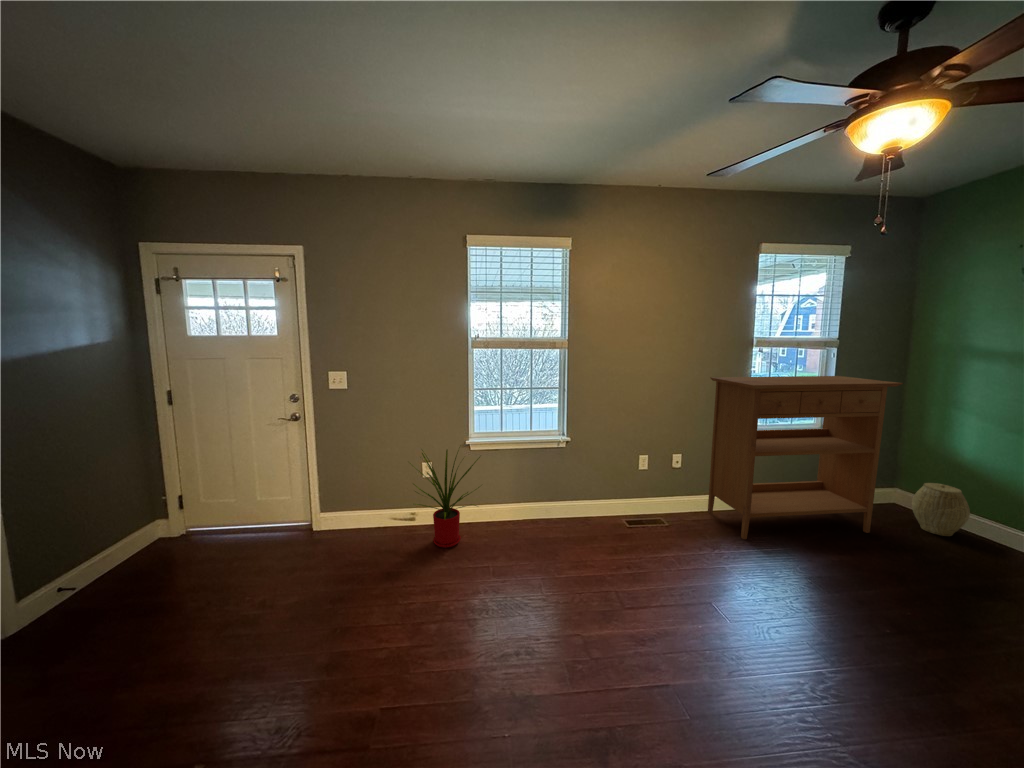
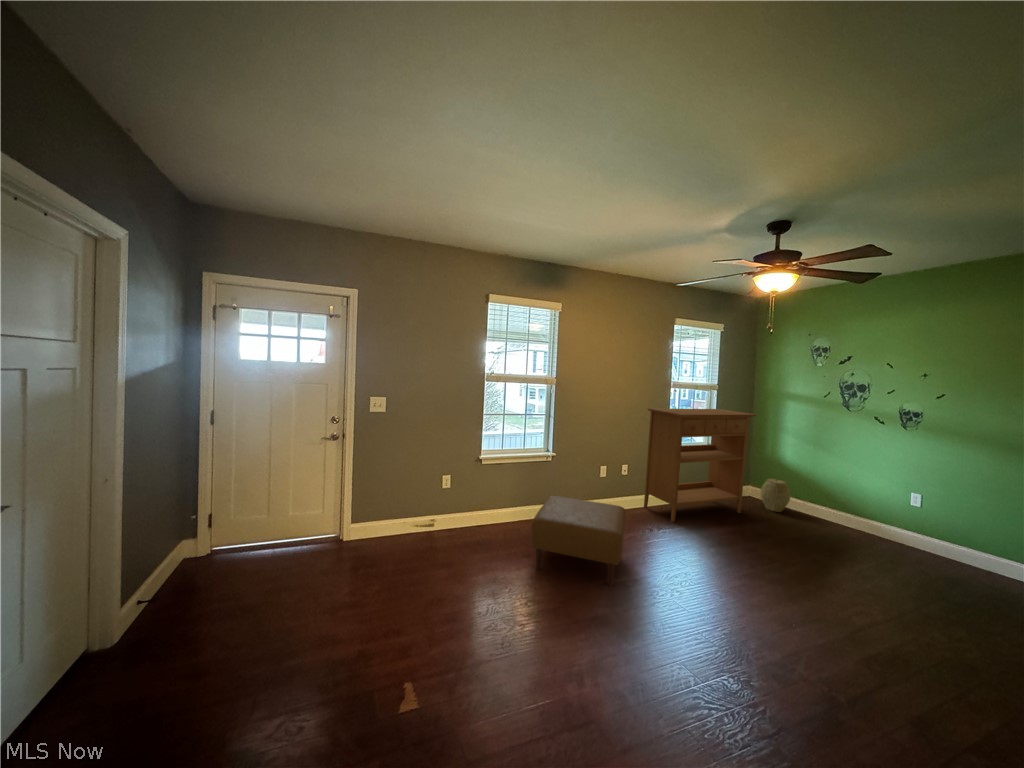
house plant: present [410,447,480,548] -> none [443,458,503,544]
ottoman: none [490,496,642,639] -> present [531,496,625,585]

